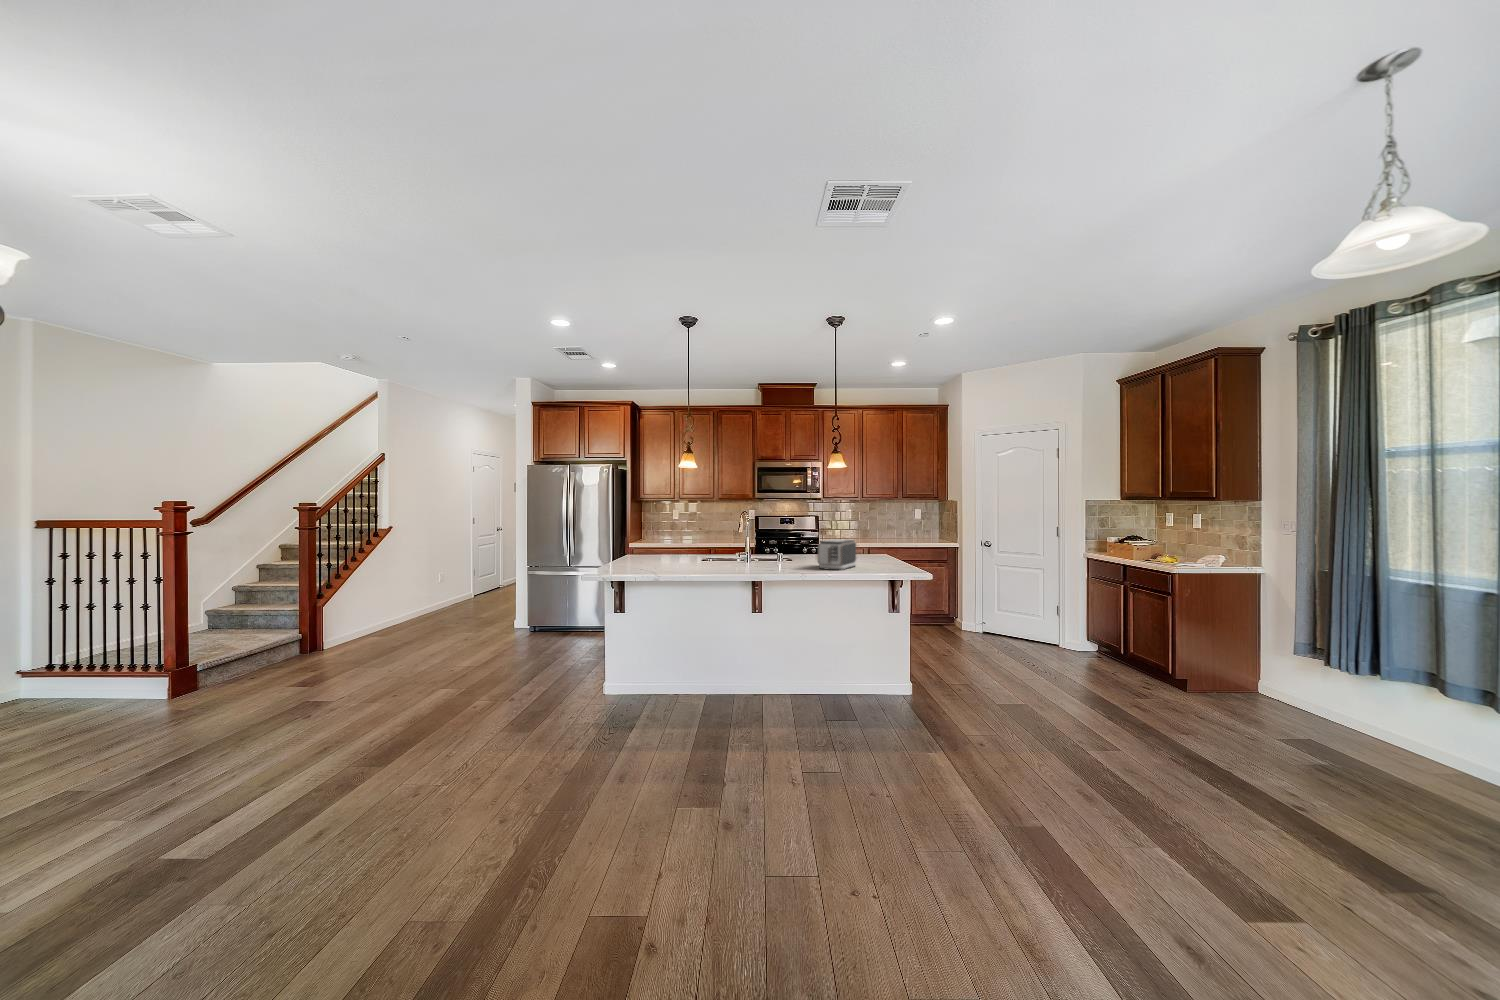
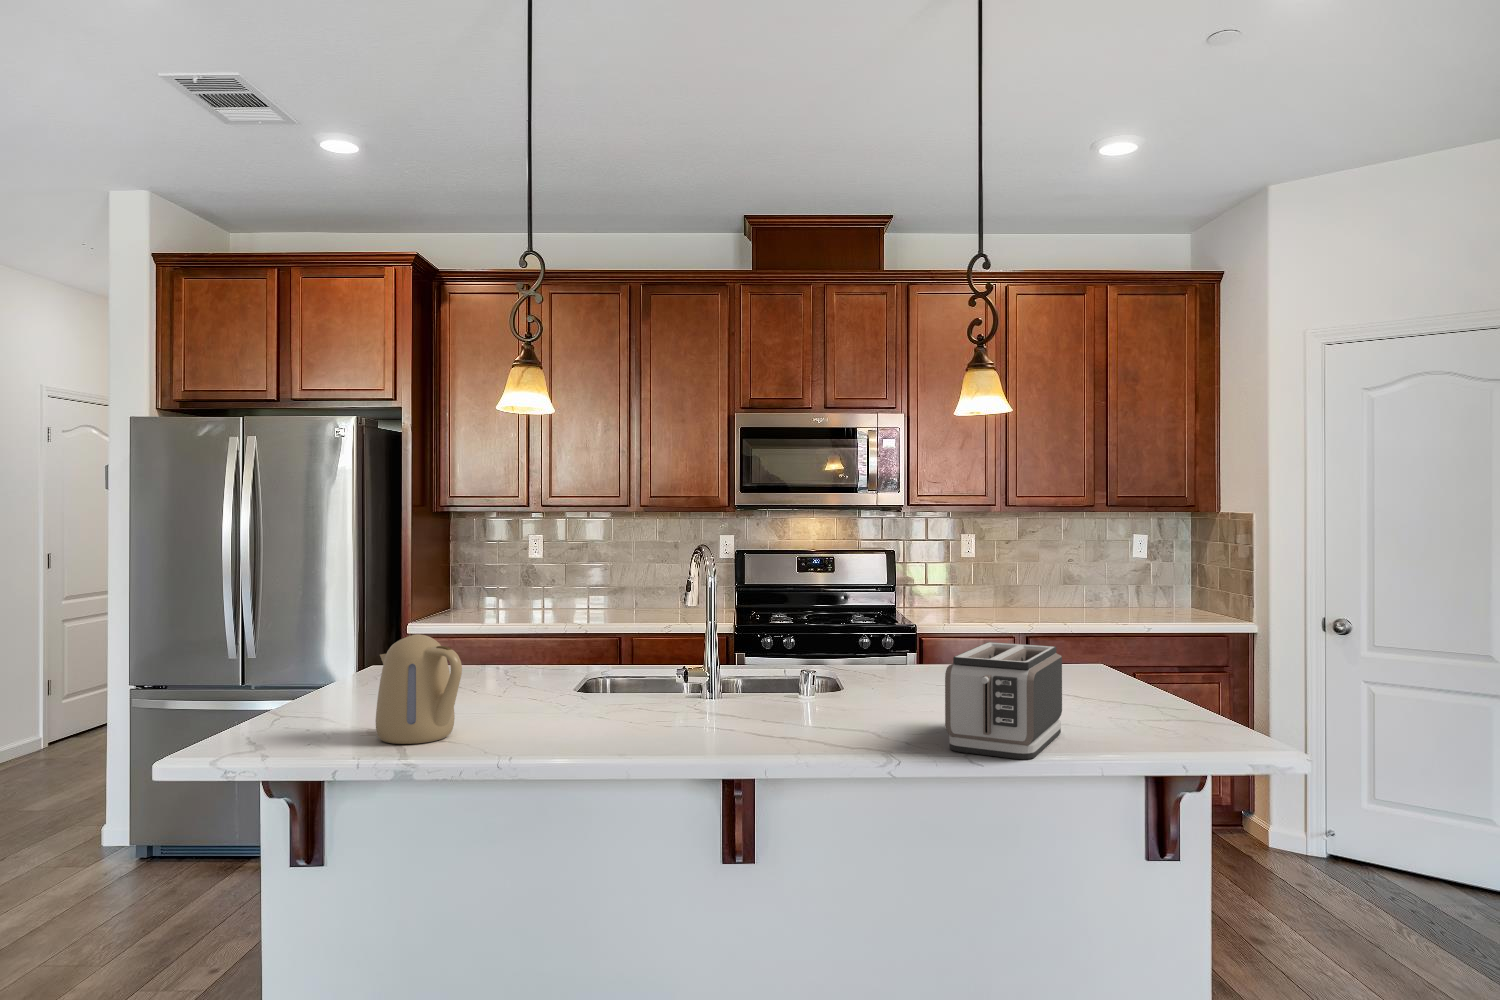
kettle: none [645,535,672,568] -> present [376,634,462,744]

